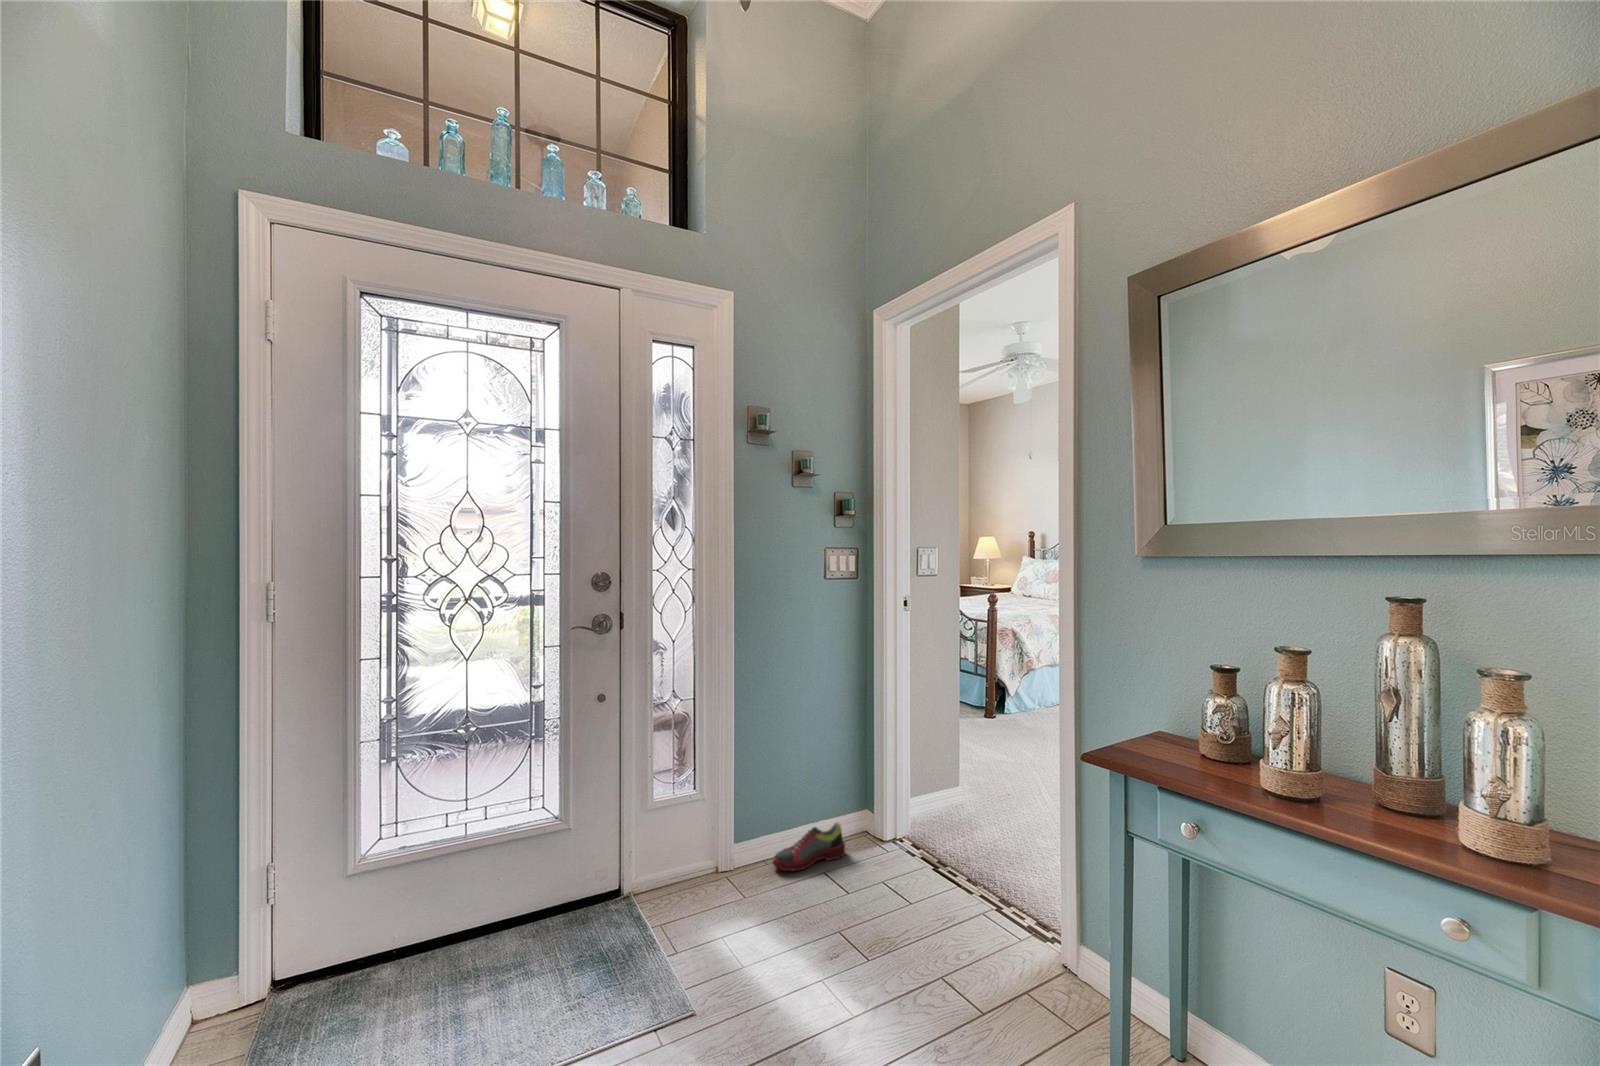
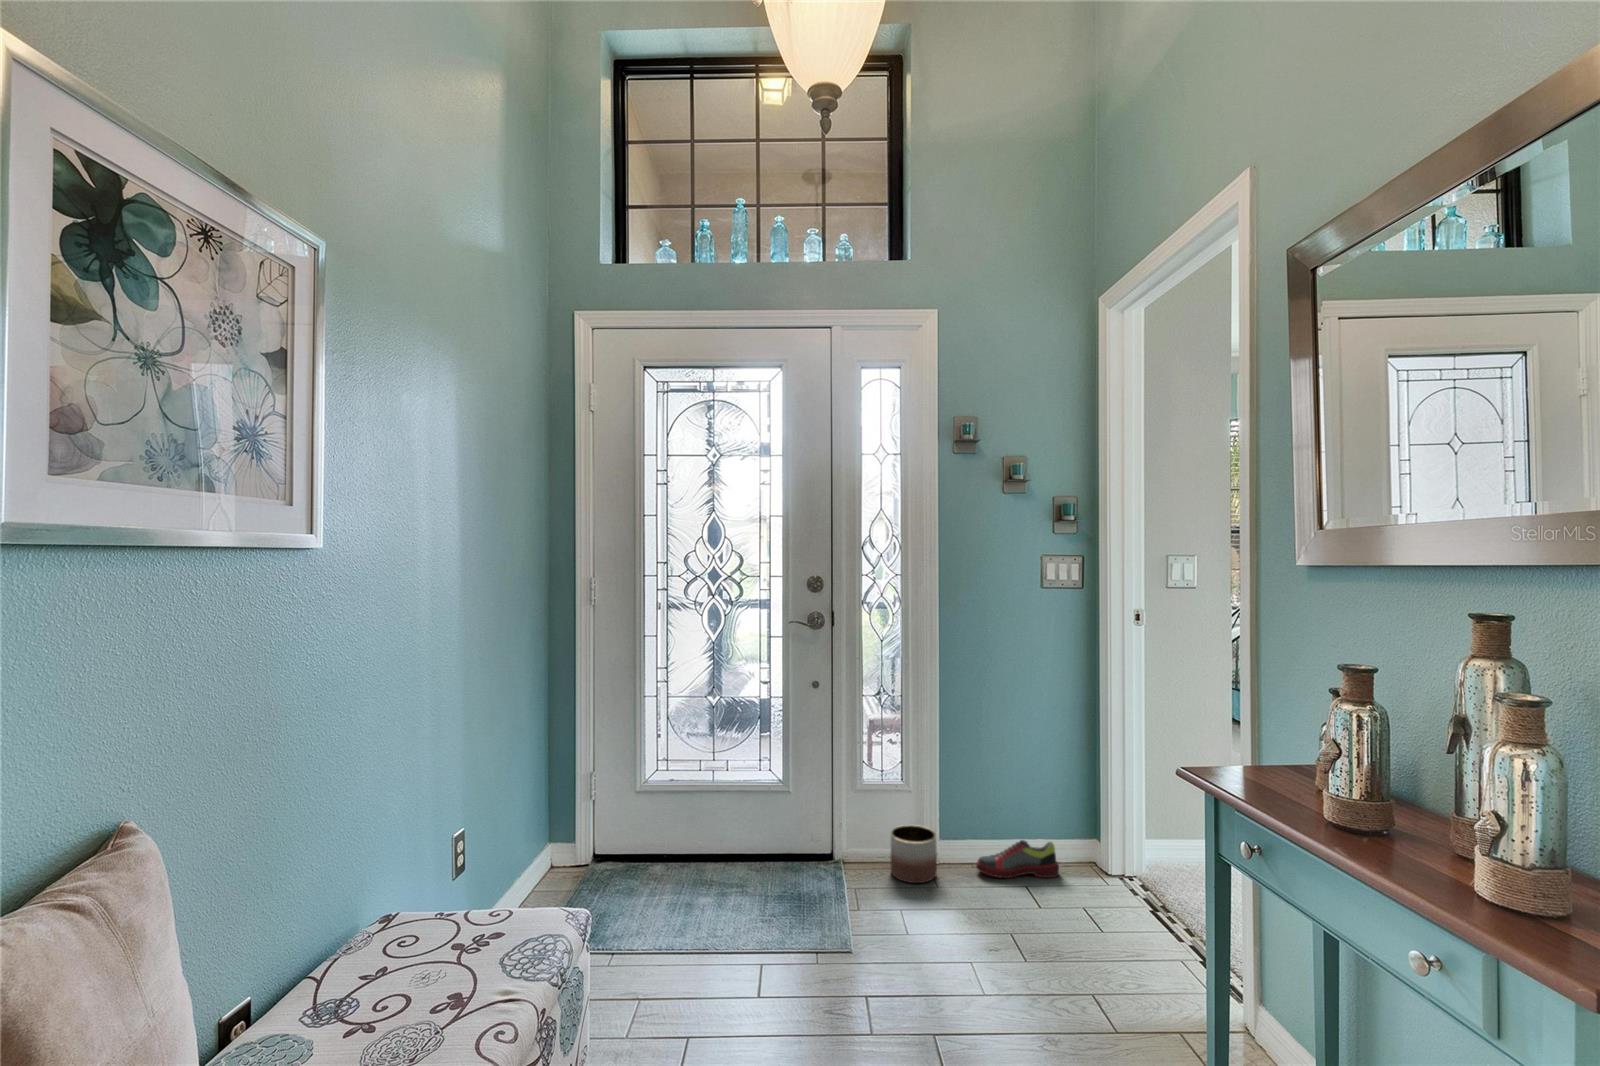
planter: none [690,835,739,901] -> present [890,825,937,883]

